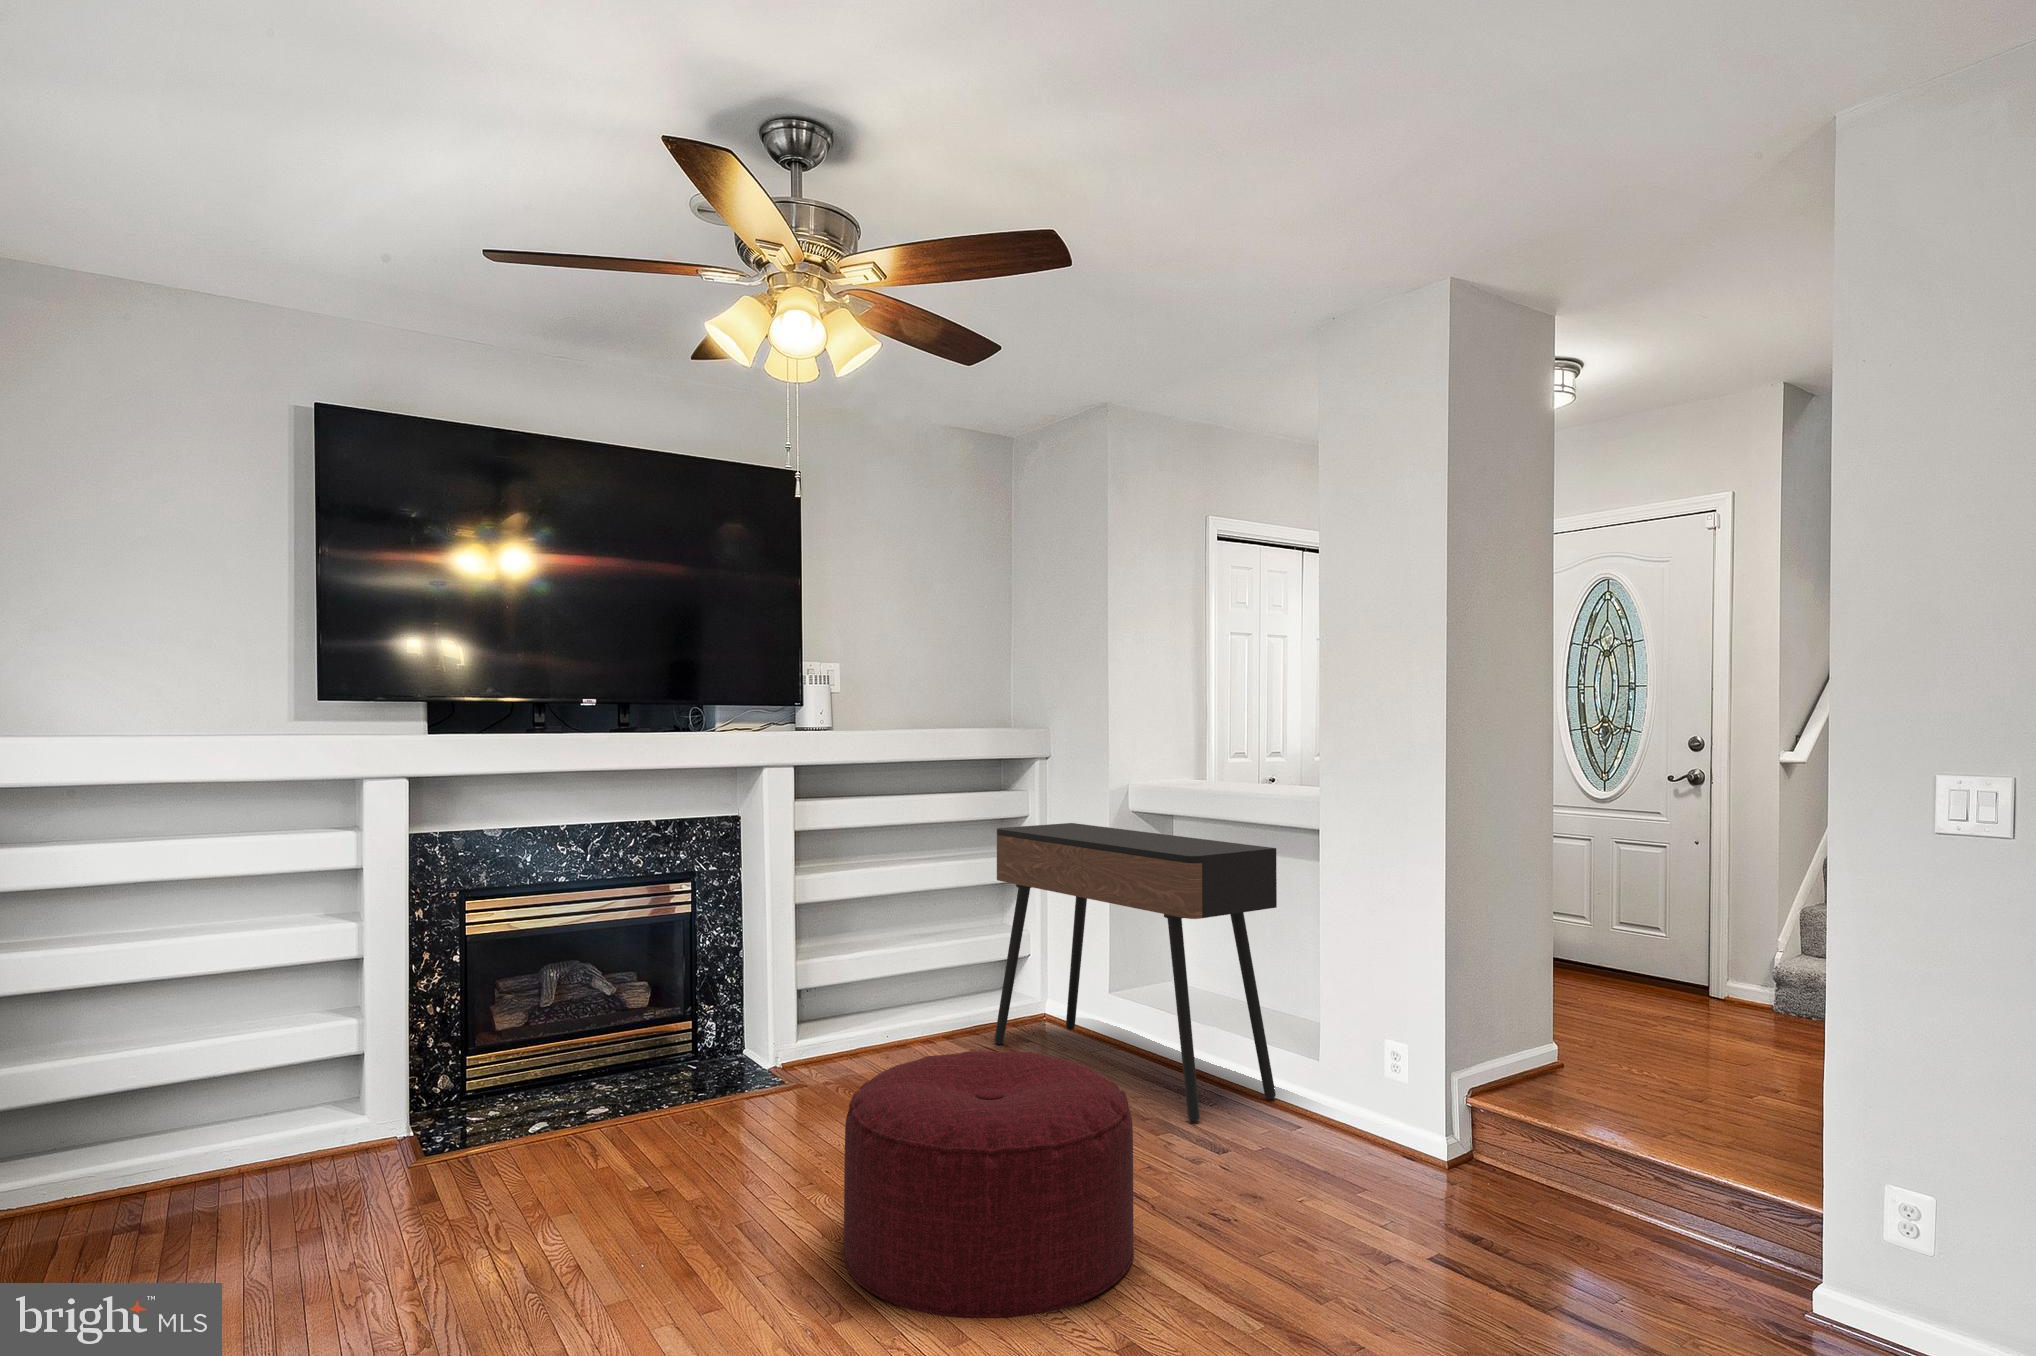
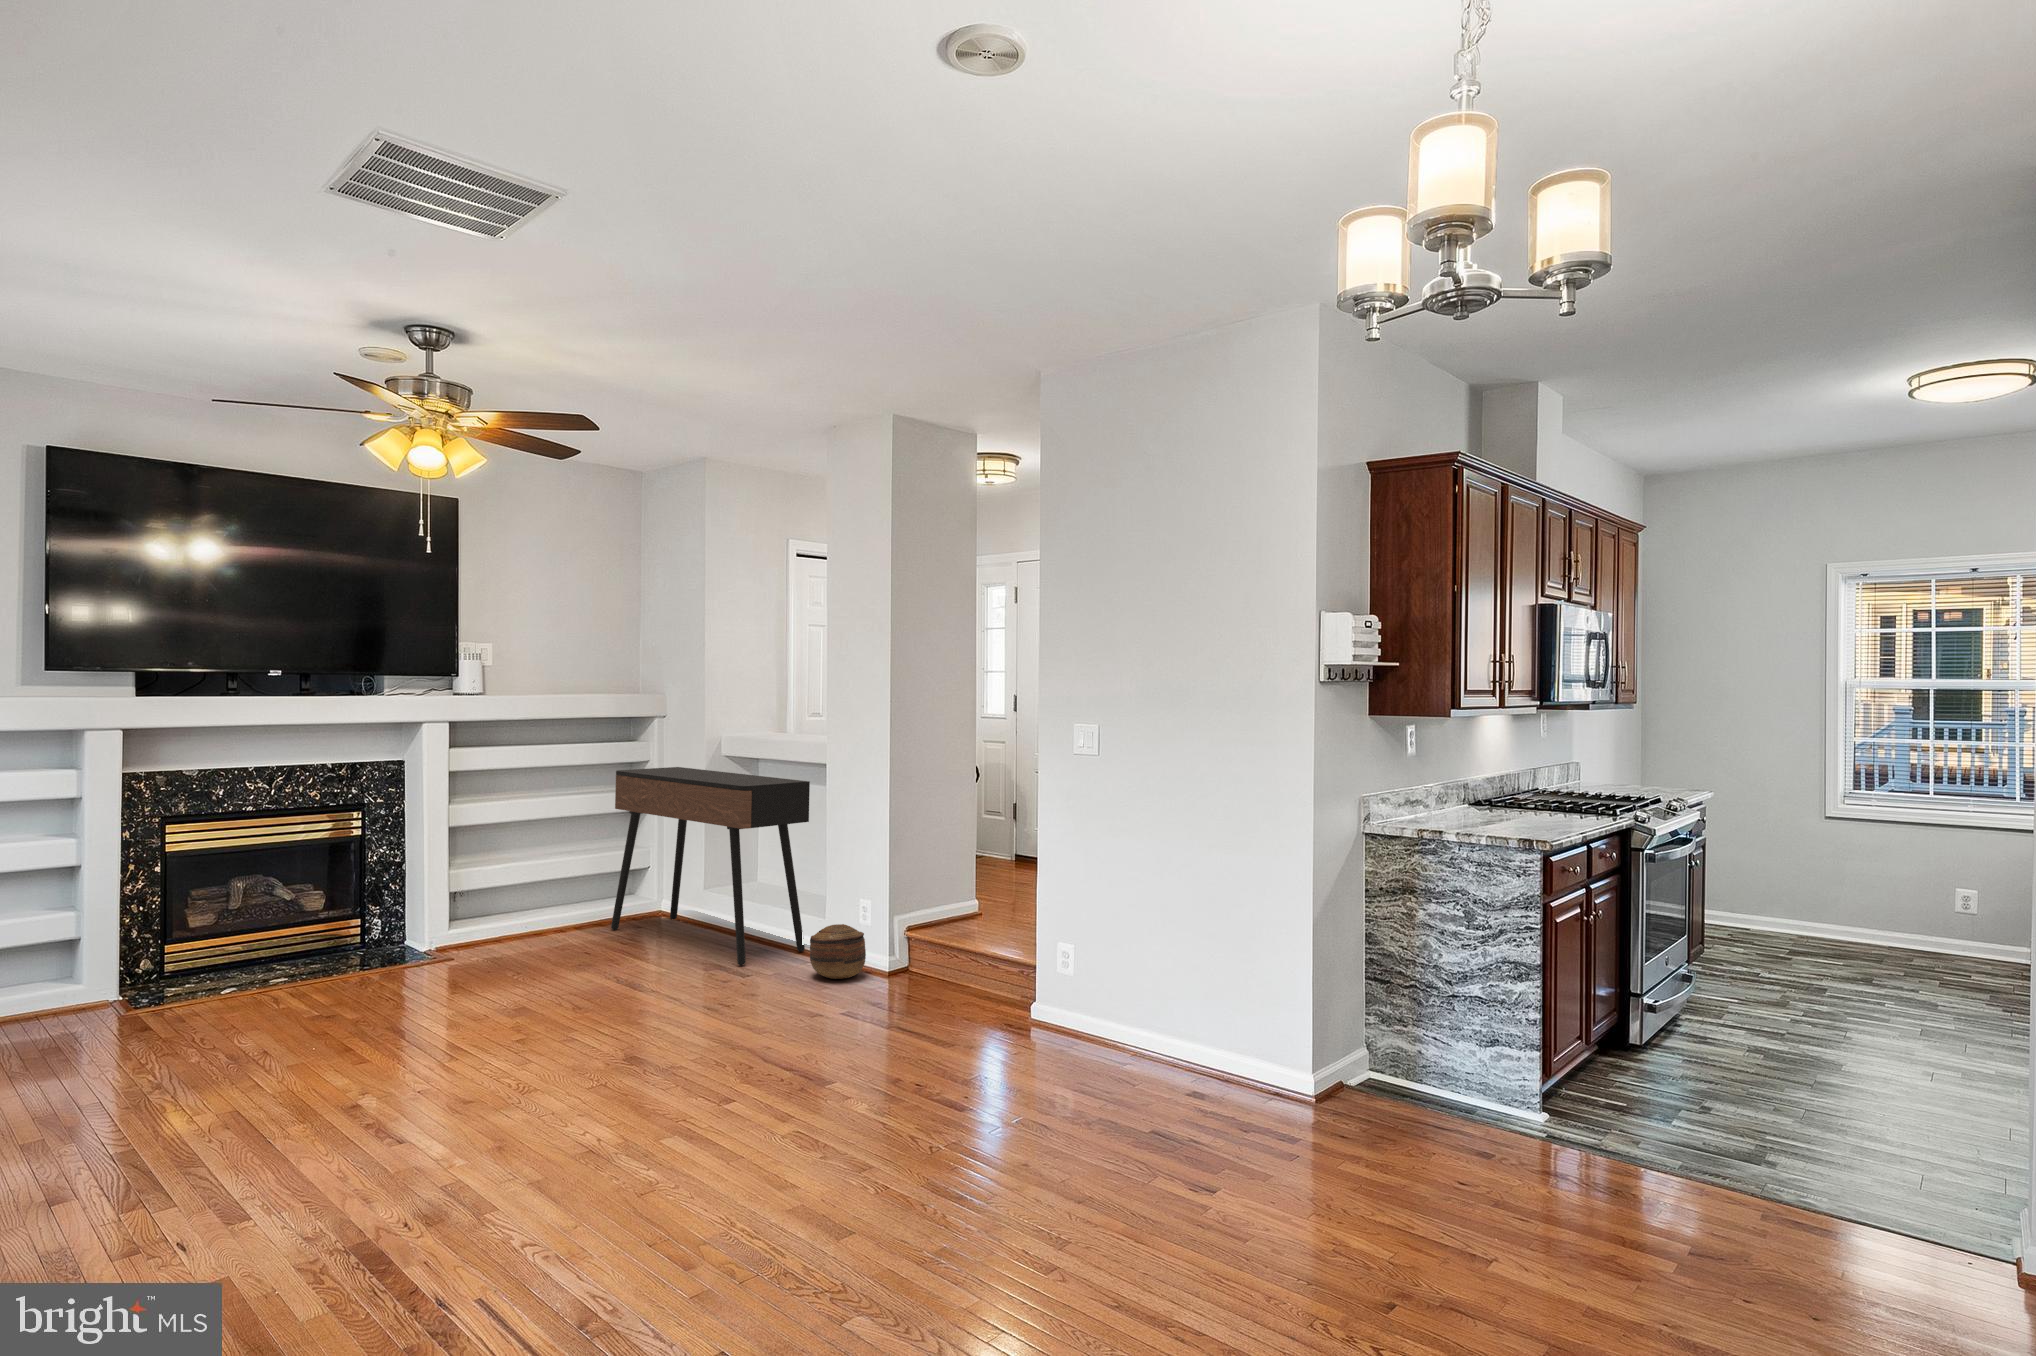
ottoman: present [843,1051,1134,1318] -> none [472,913,674,1062]
basket: none [1304,1072,1393,1161] -> present [810,924,866,979]

